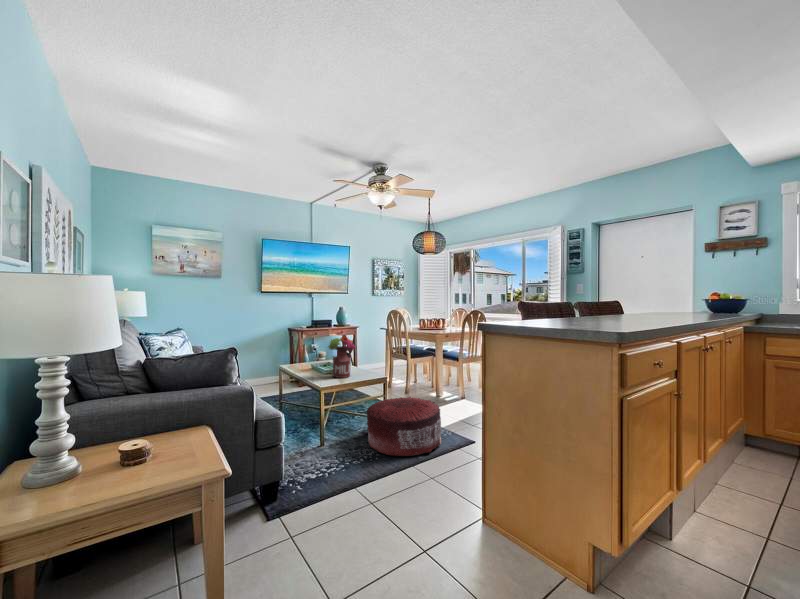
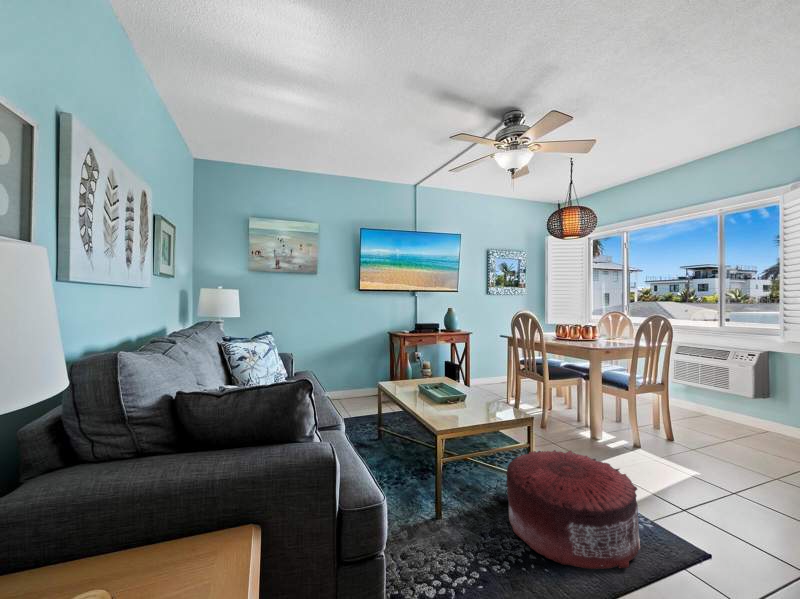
flower arrangement: present [328,336,356,378] -> none [444,352,485,413]

